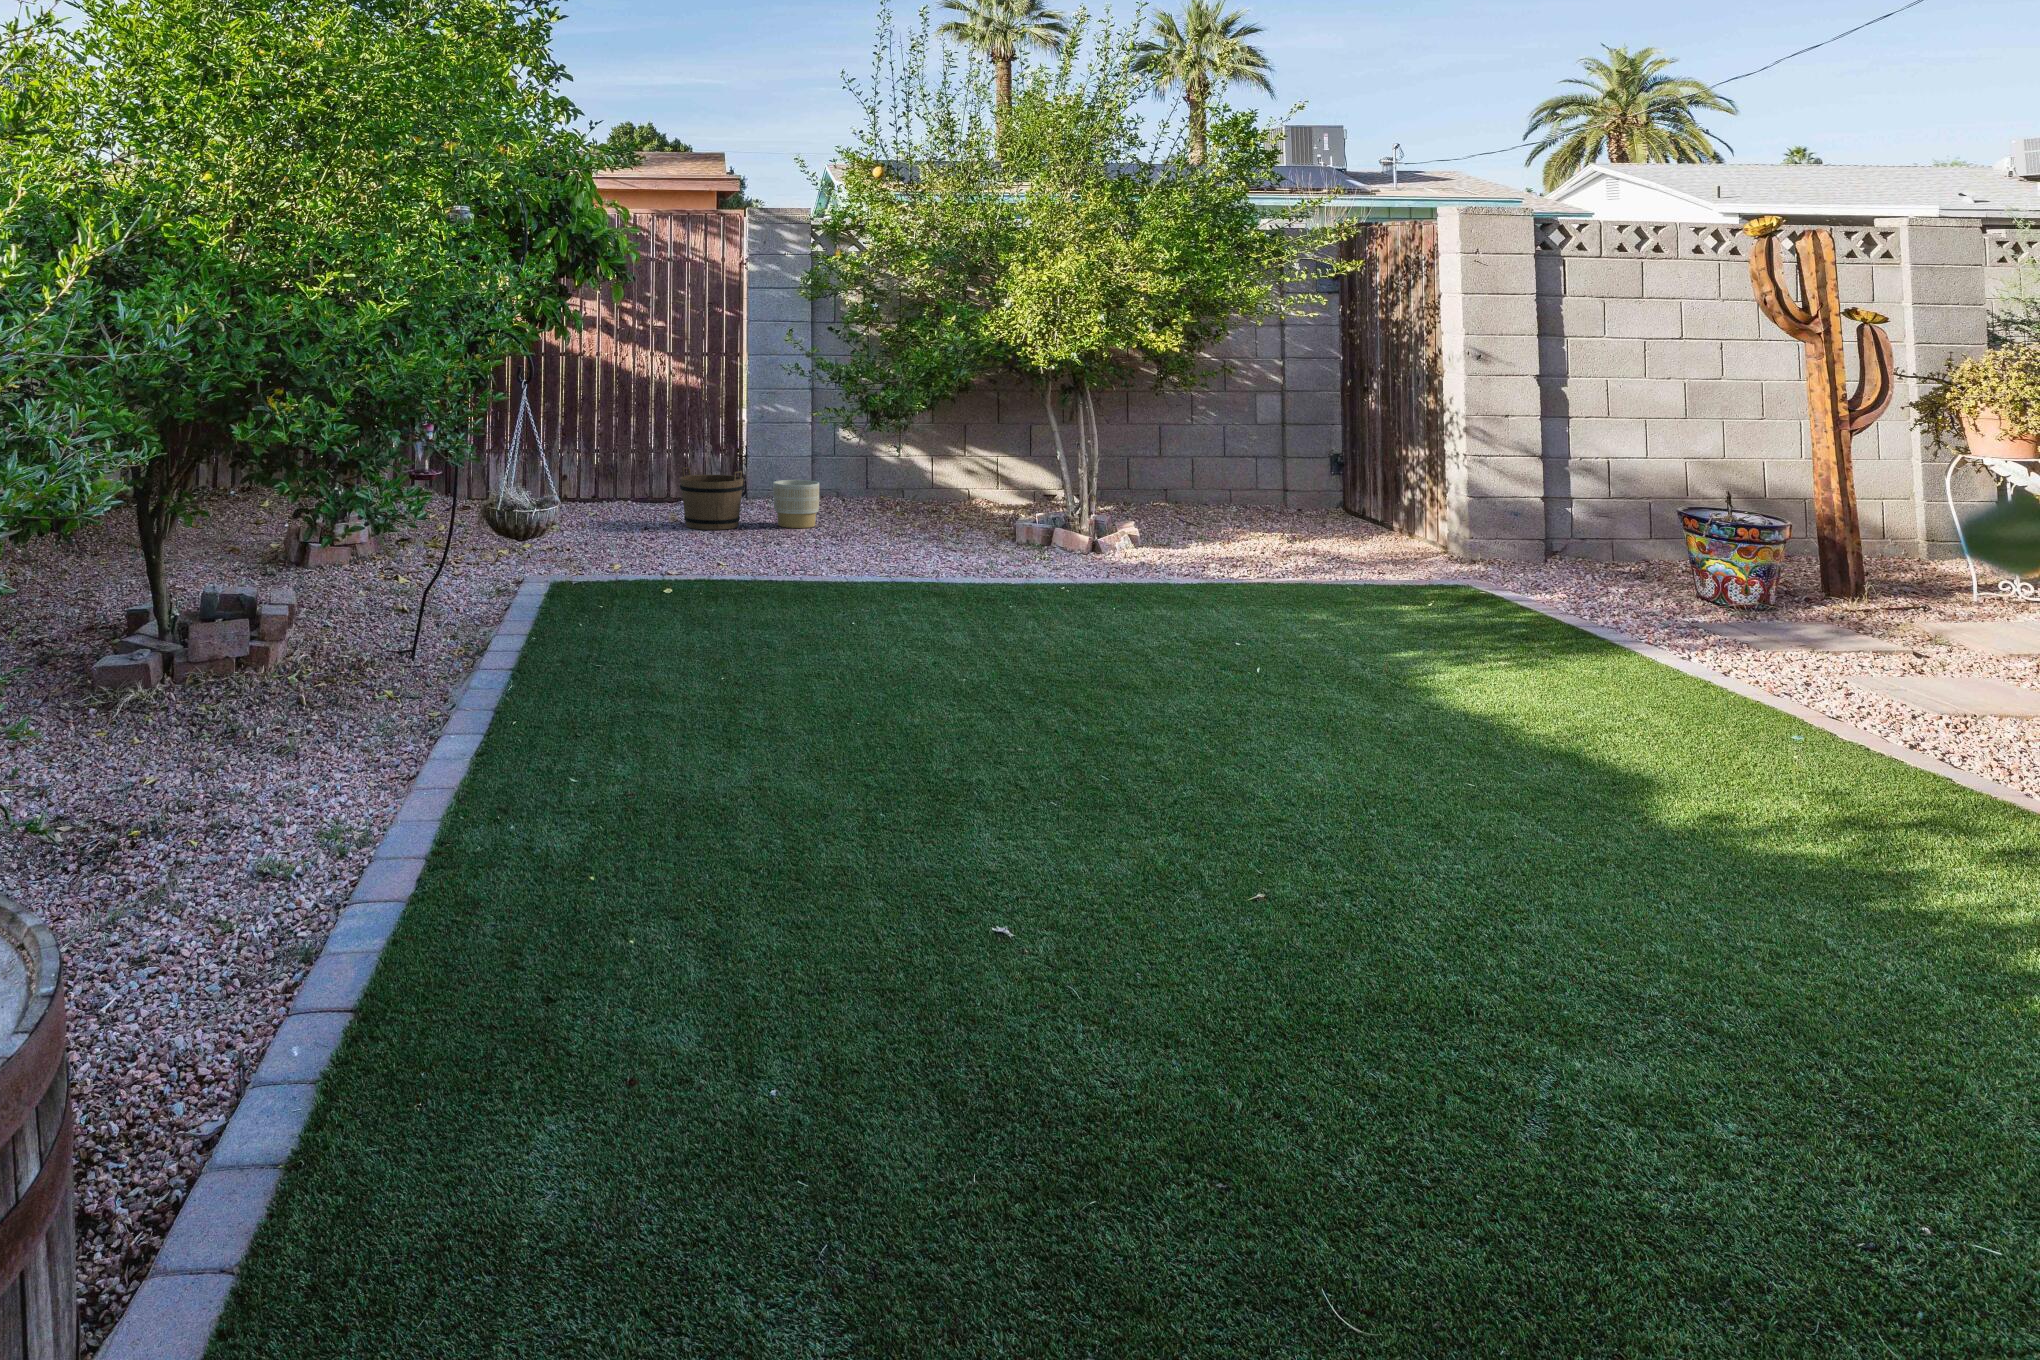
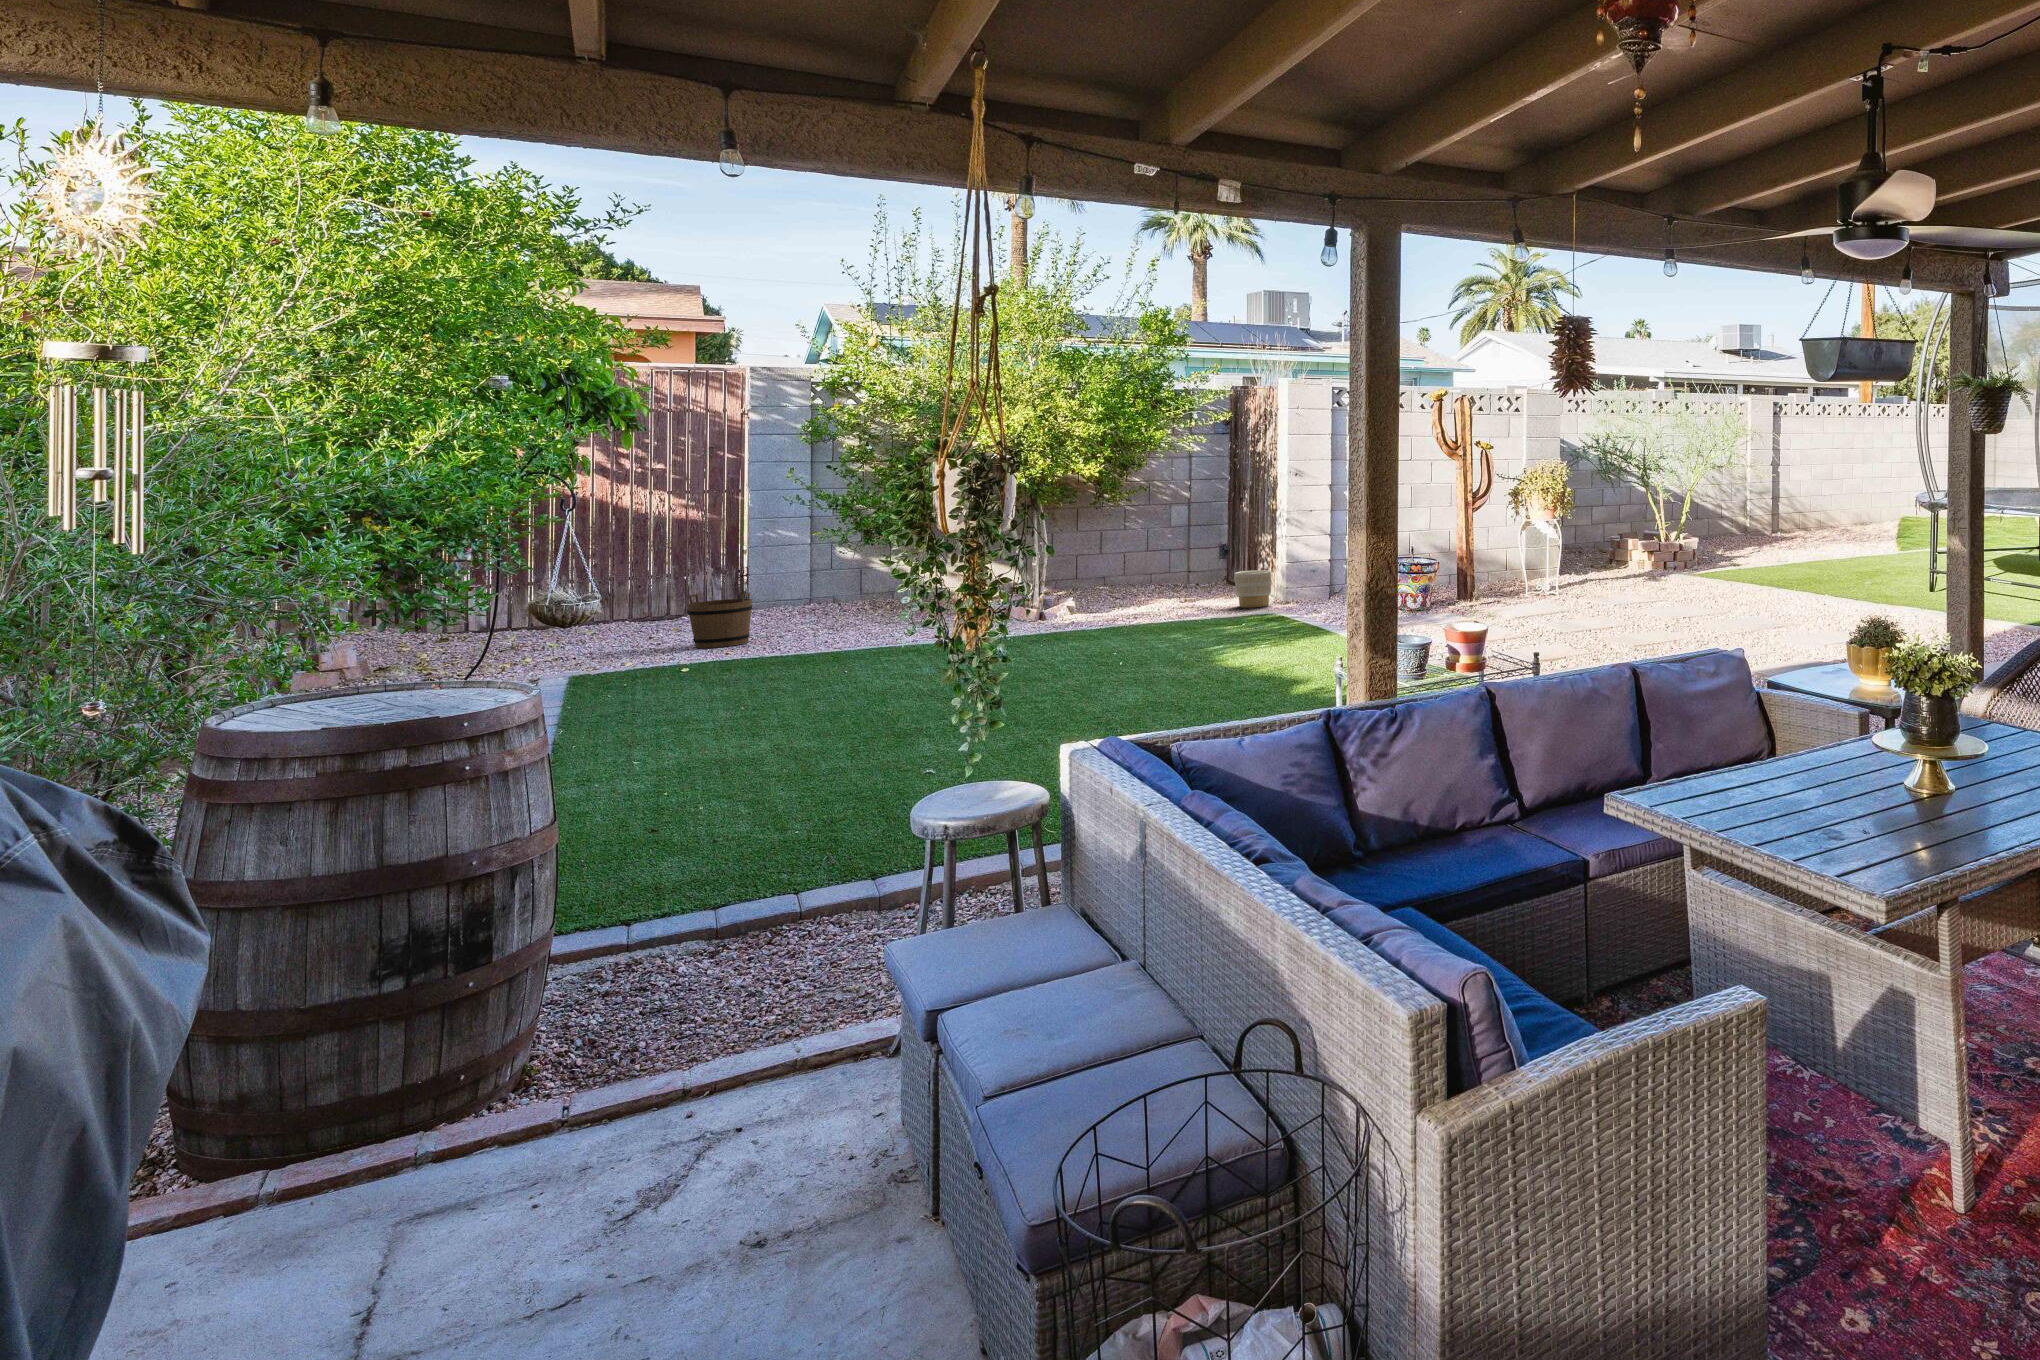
planter: present [773,480,819,528] -> present [1235,570,1271,608]

